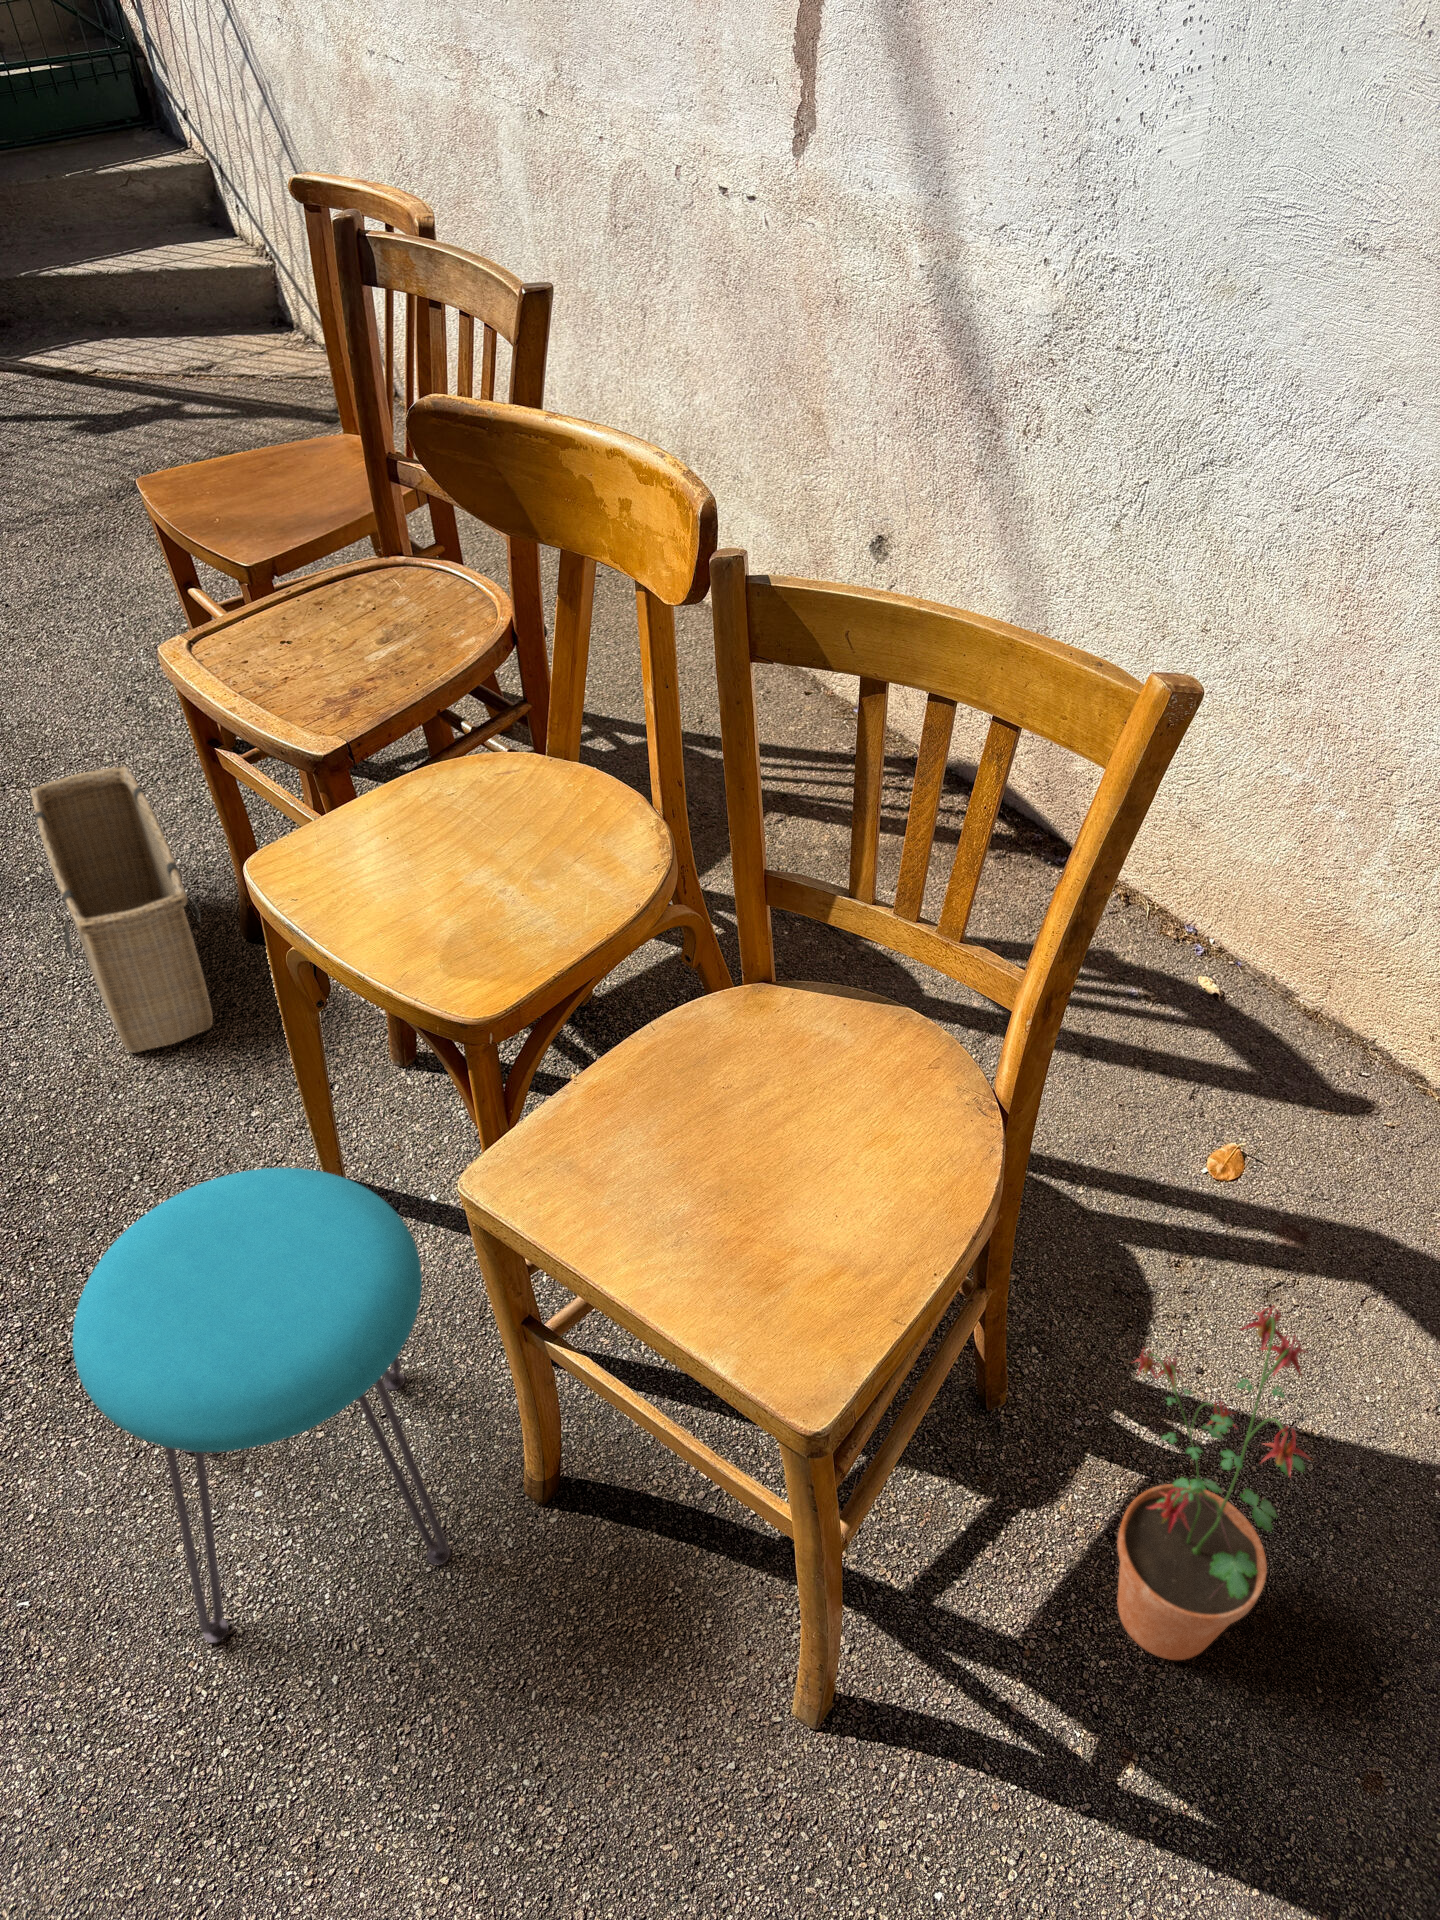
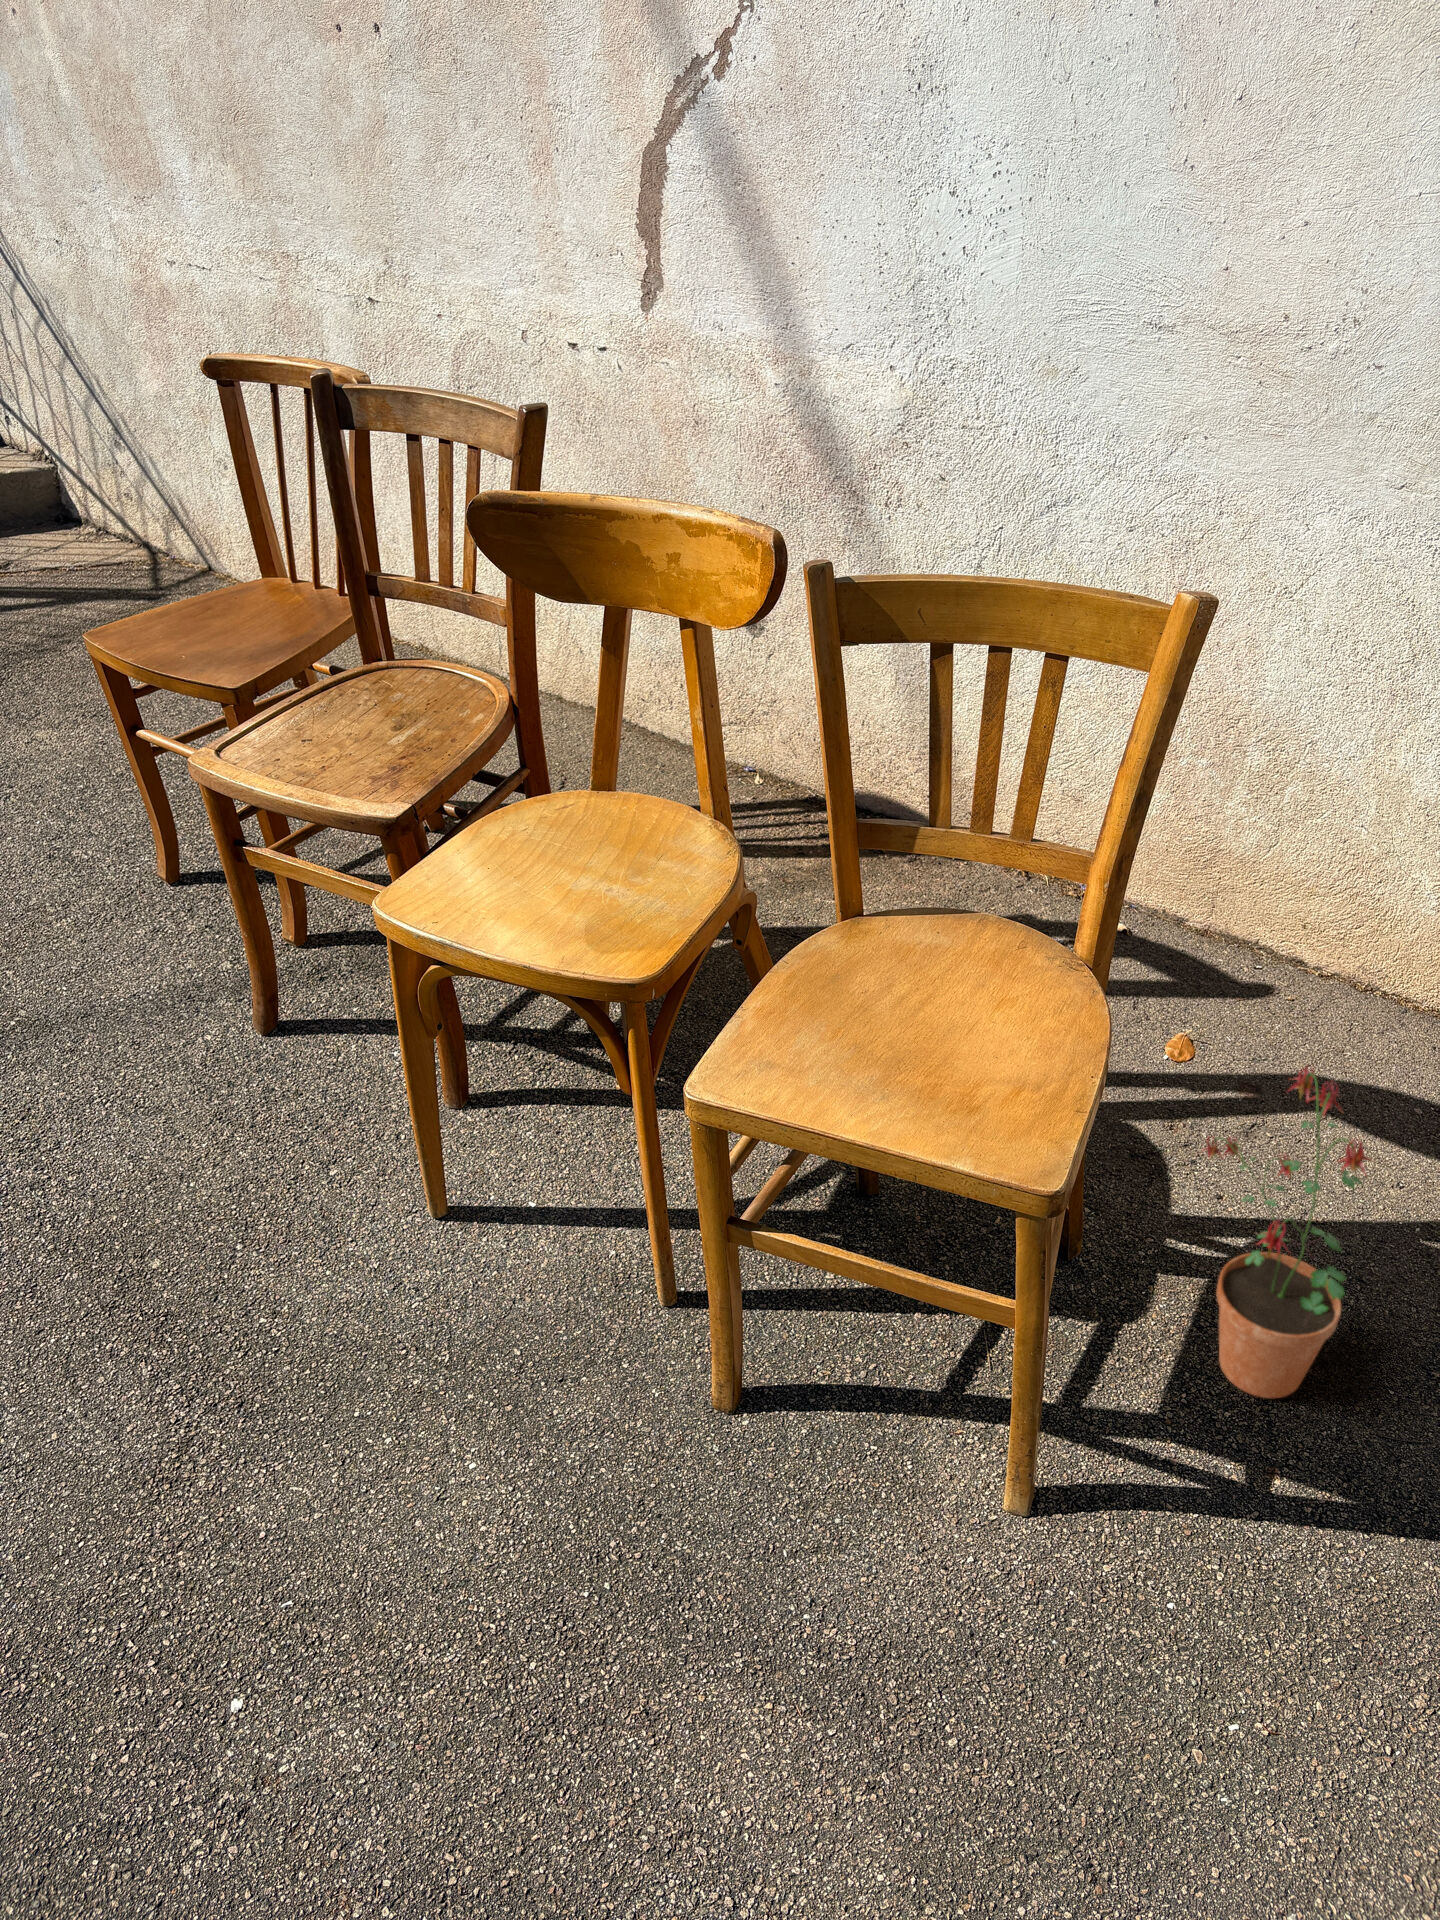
basket: present [31,766,213,1052] -> none [45,895,262,1148]
stool: present [73,1168,451,1643] -> none [336,1137,666,1587]

